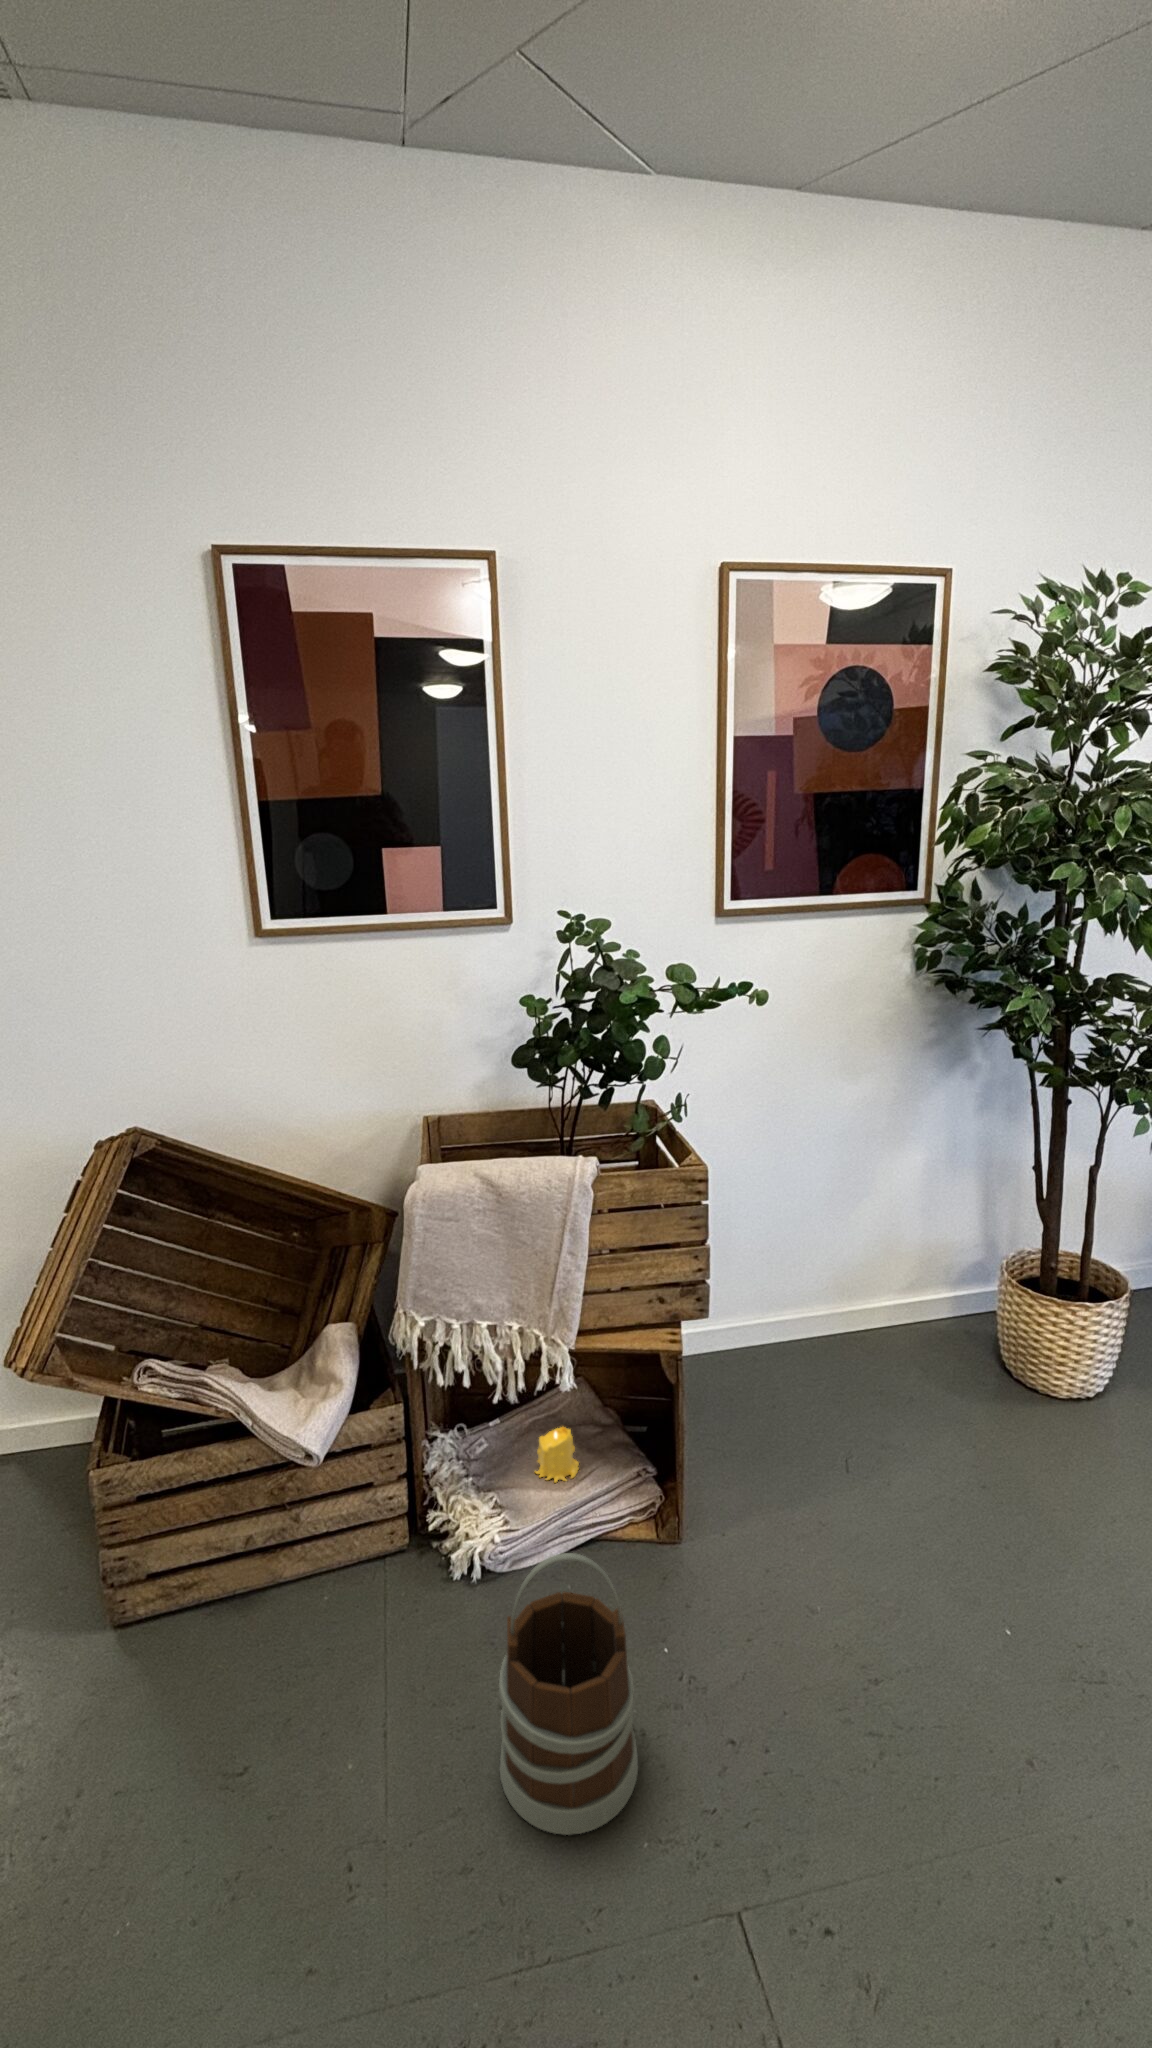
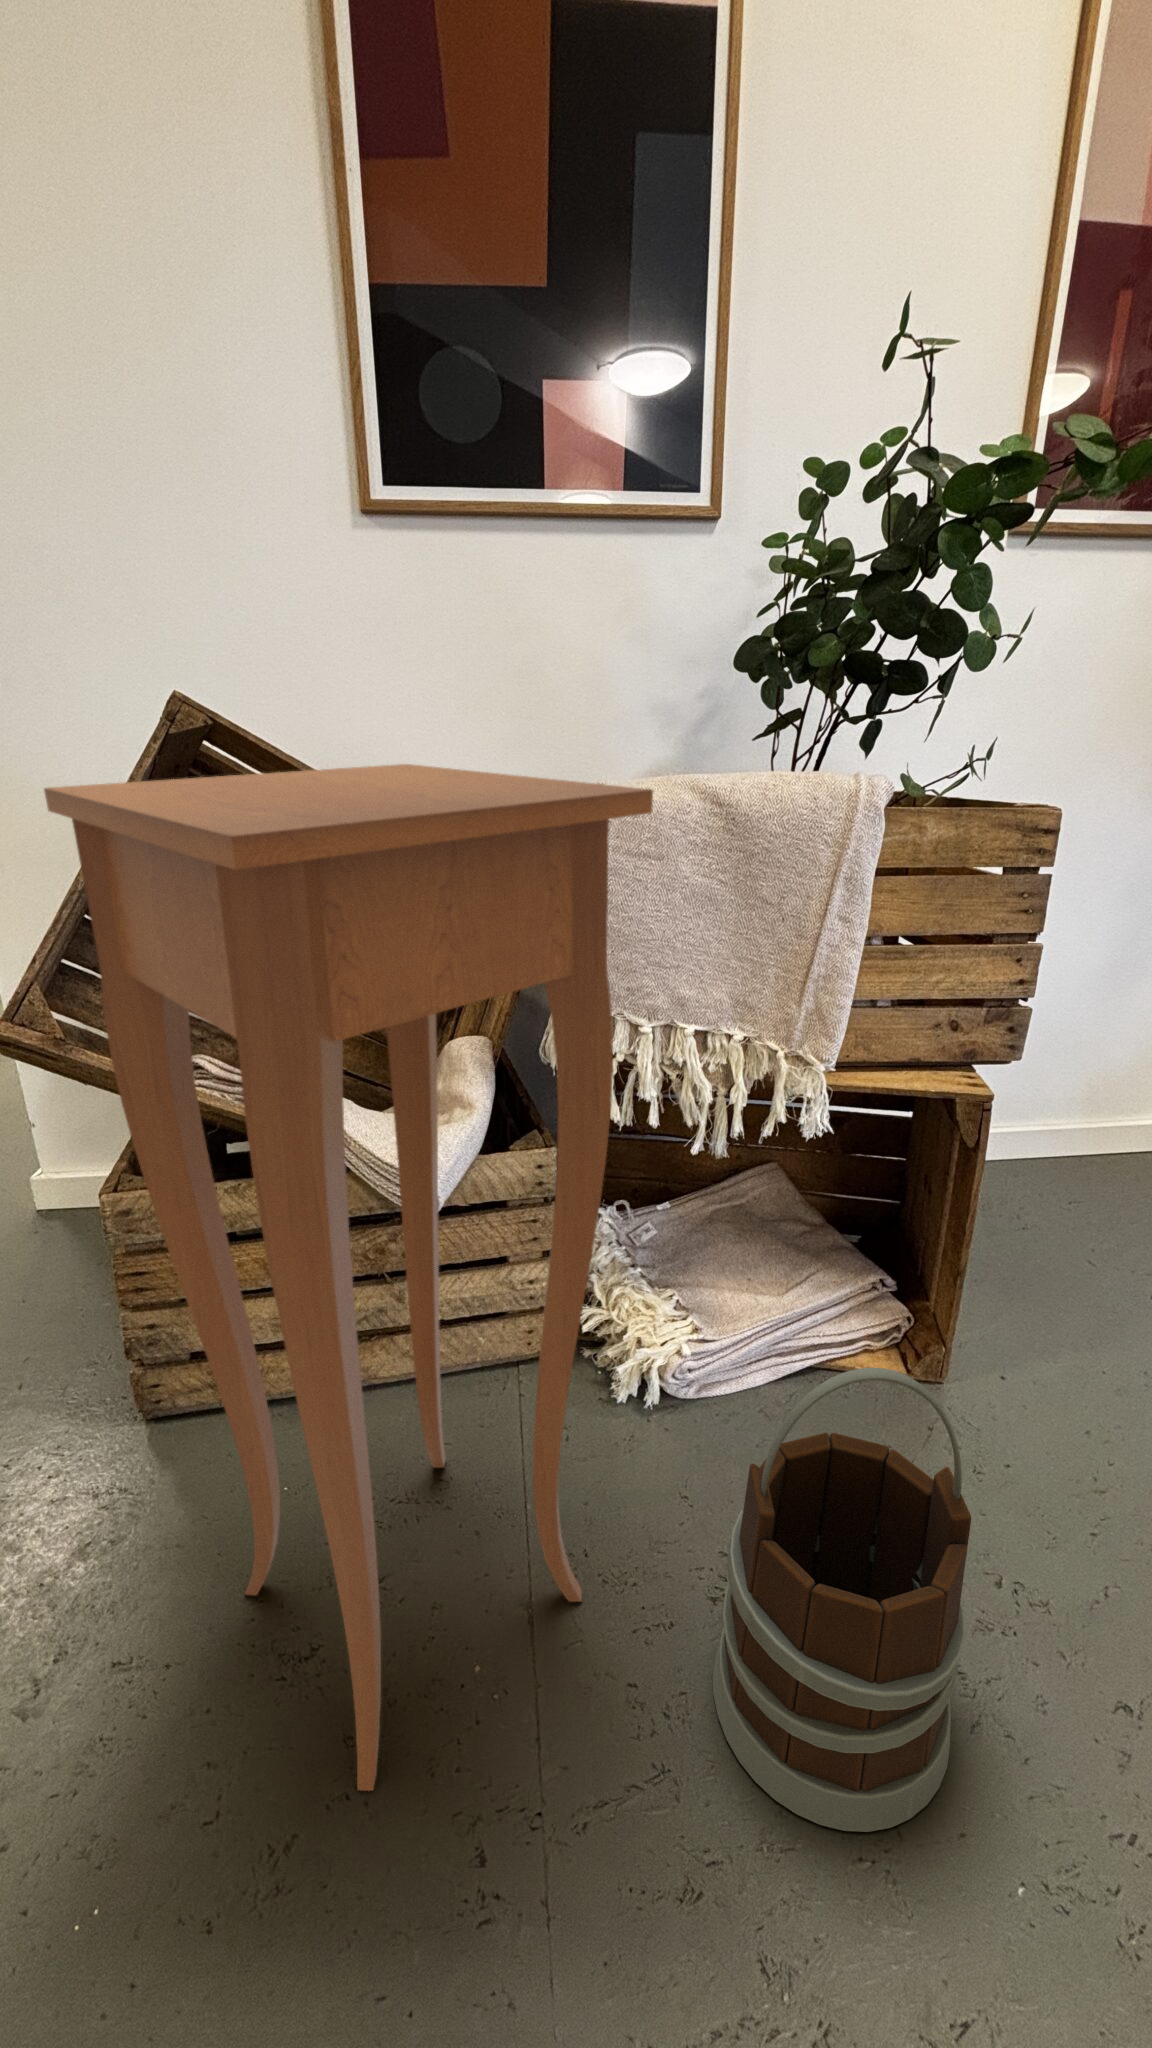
side table: none [97,1198,425,1850] -> present [44,764,653,1791]
candle: present [535,1427,579,1483] -> none [726,1212,789,1286]

